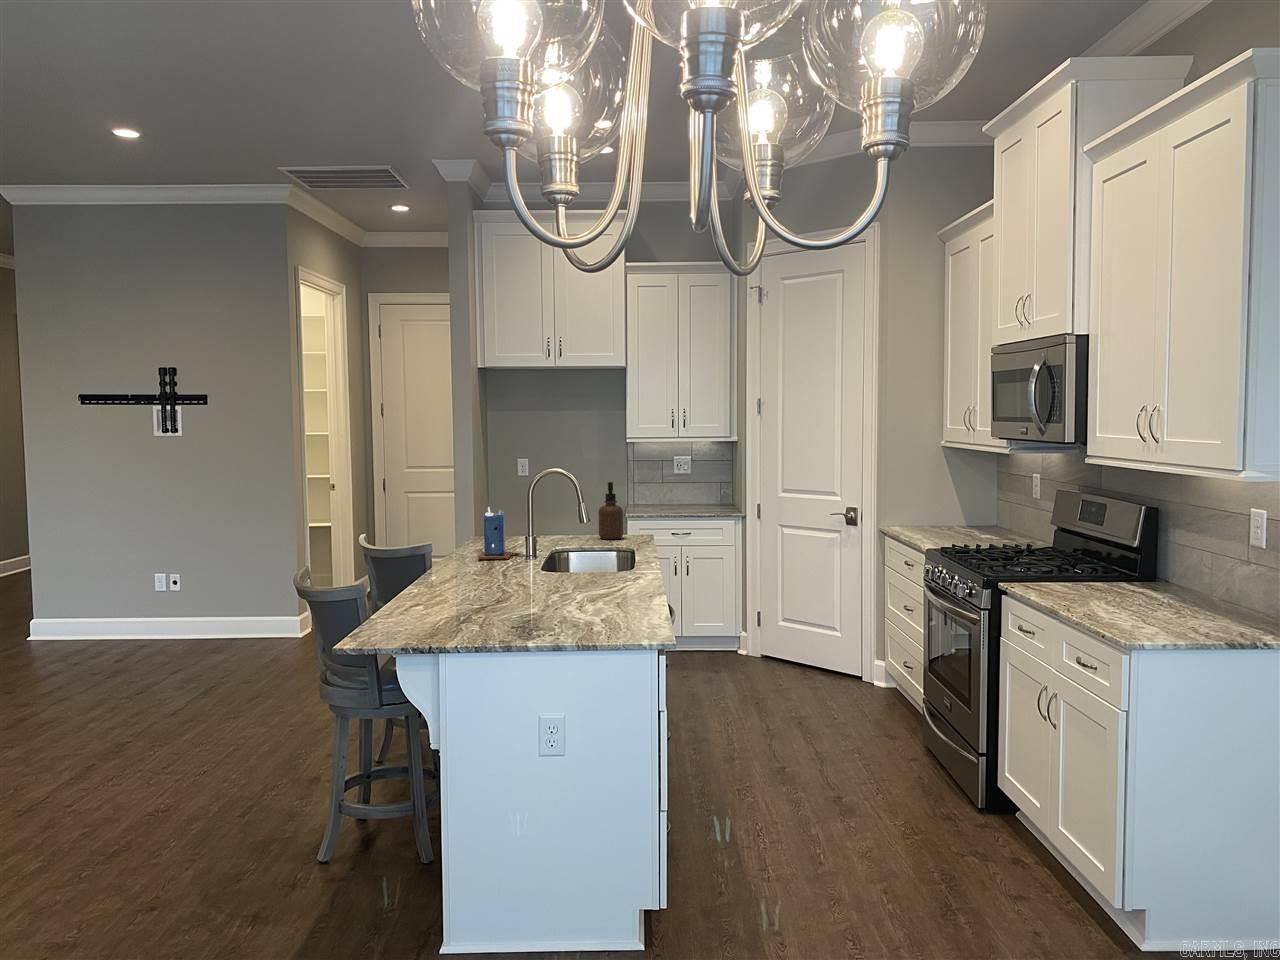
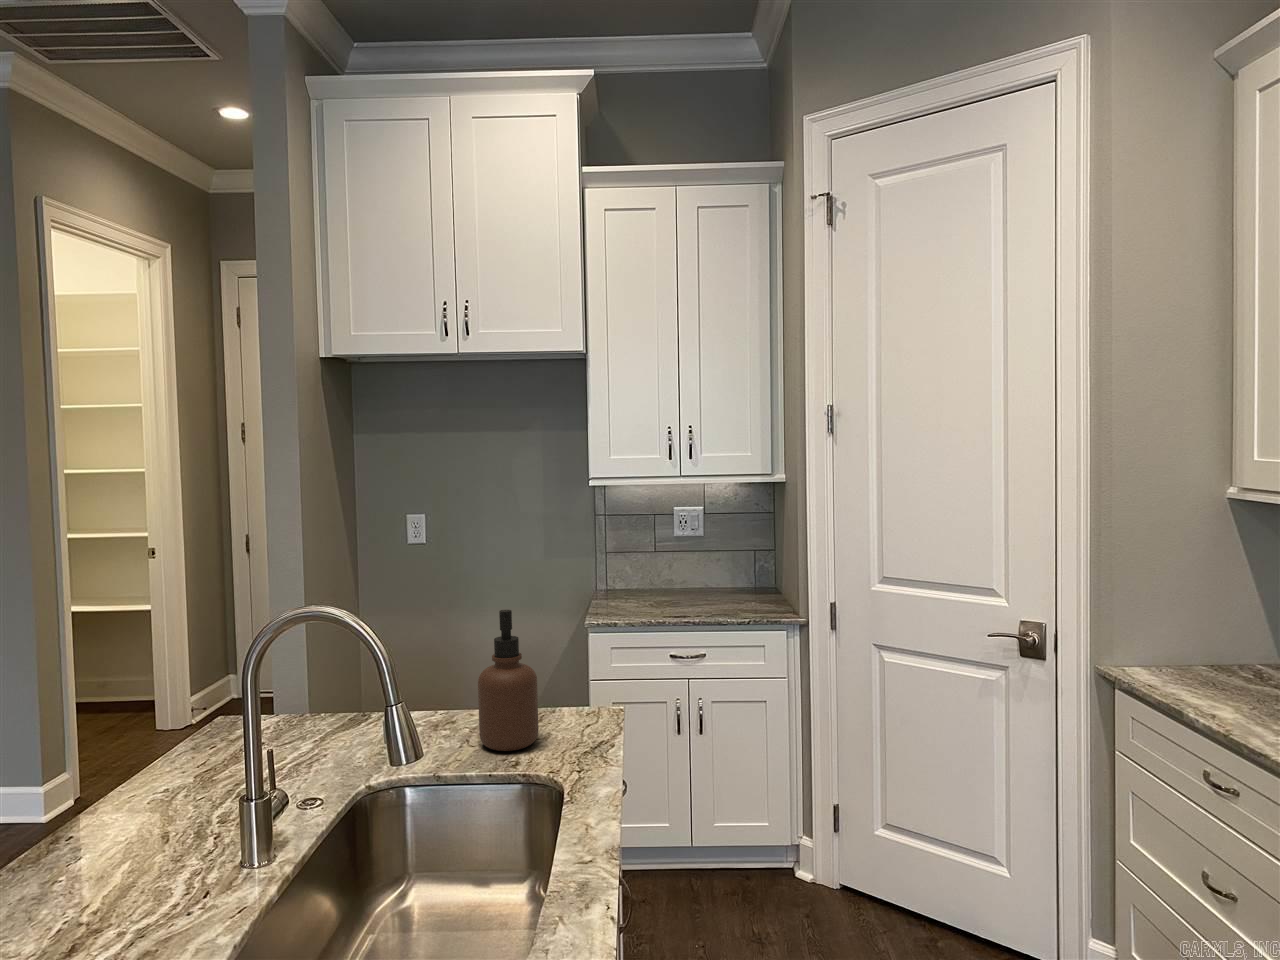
candle: present [478,507,511,559] -> none [49,738,183,905]

